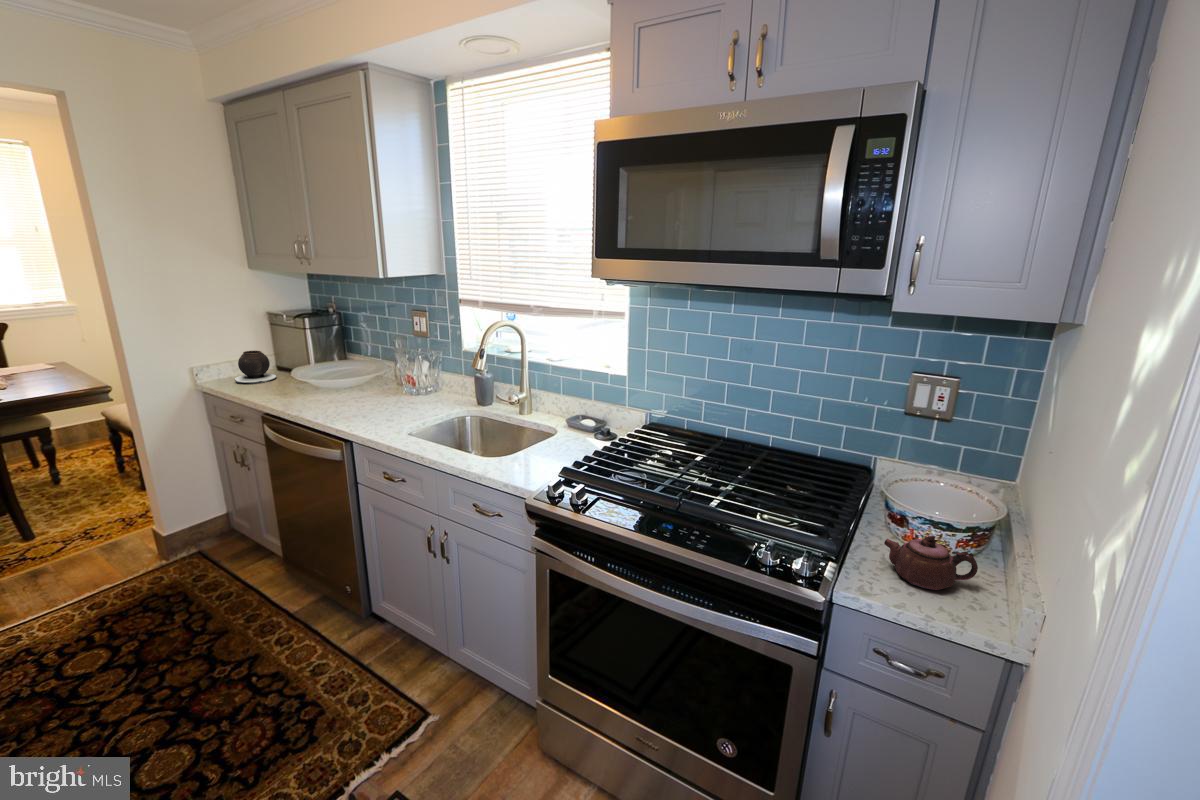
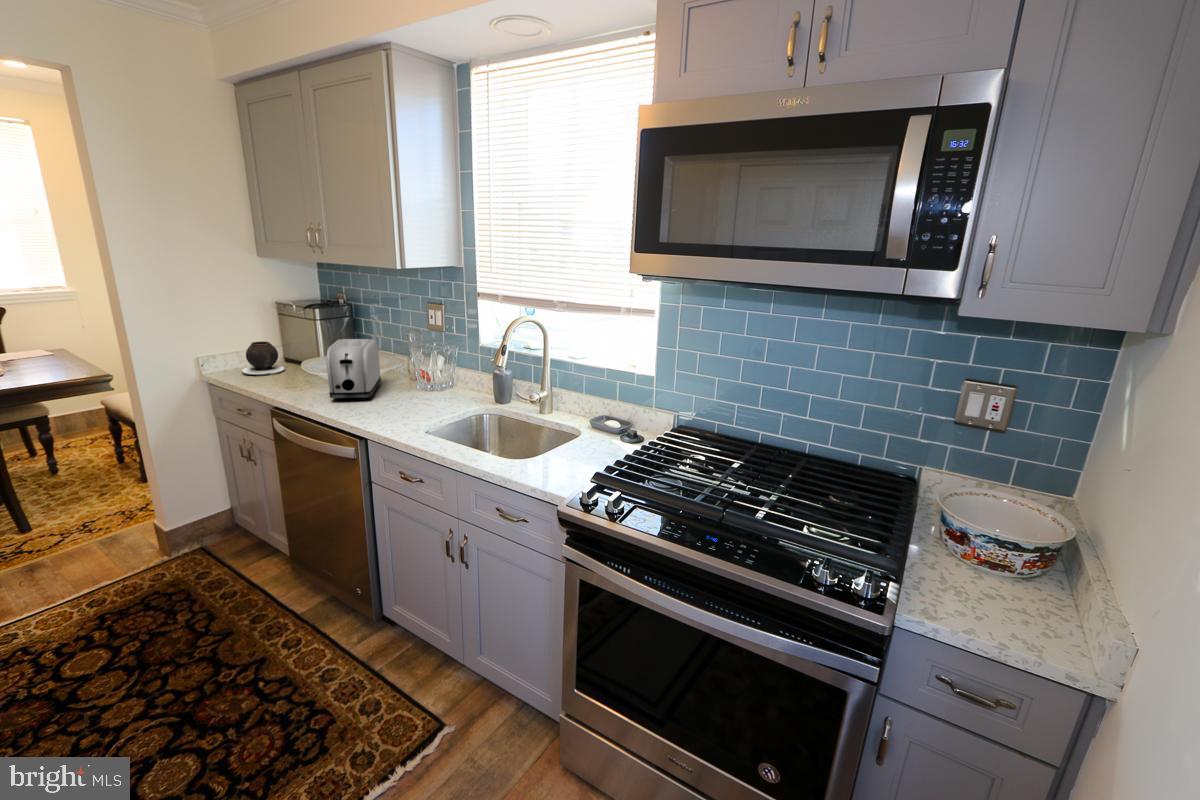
toaster: none [313,346,368,406] -> present [326,339,381,401]
teapot: present [884,536,978,590] -> none [947,556,1051,615]

